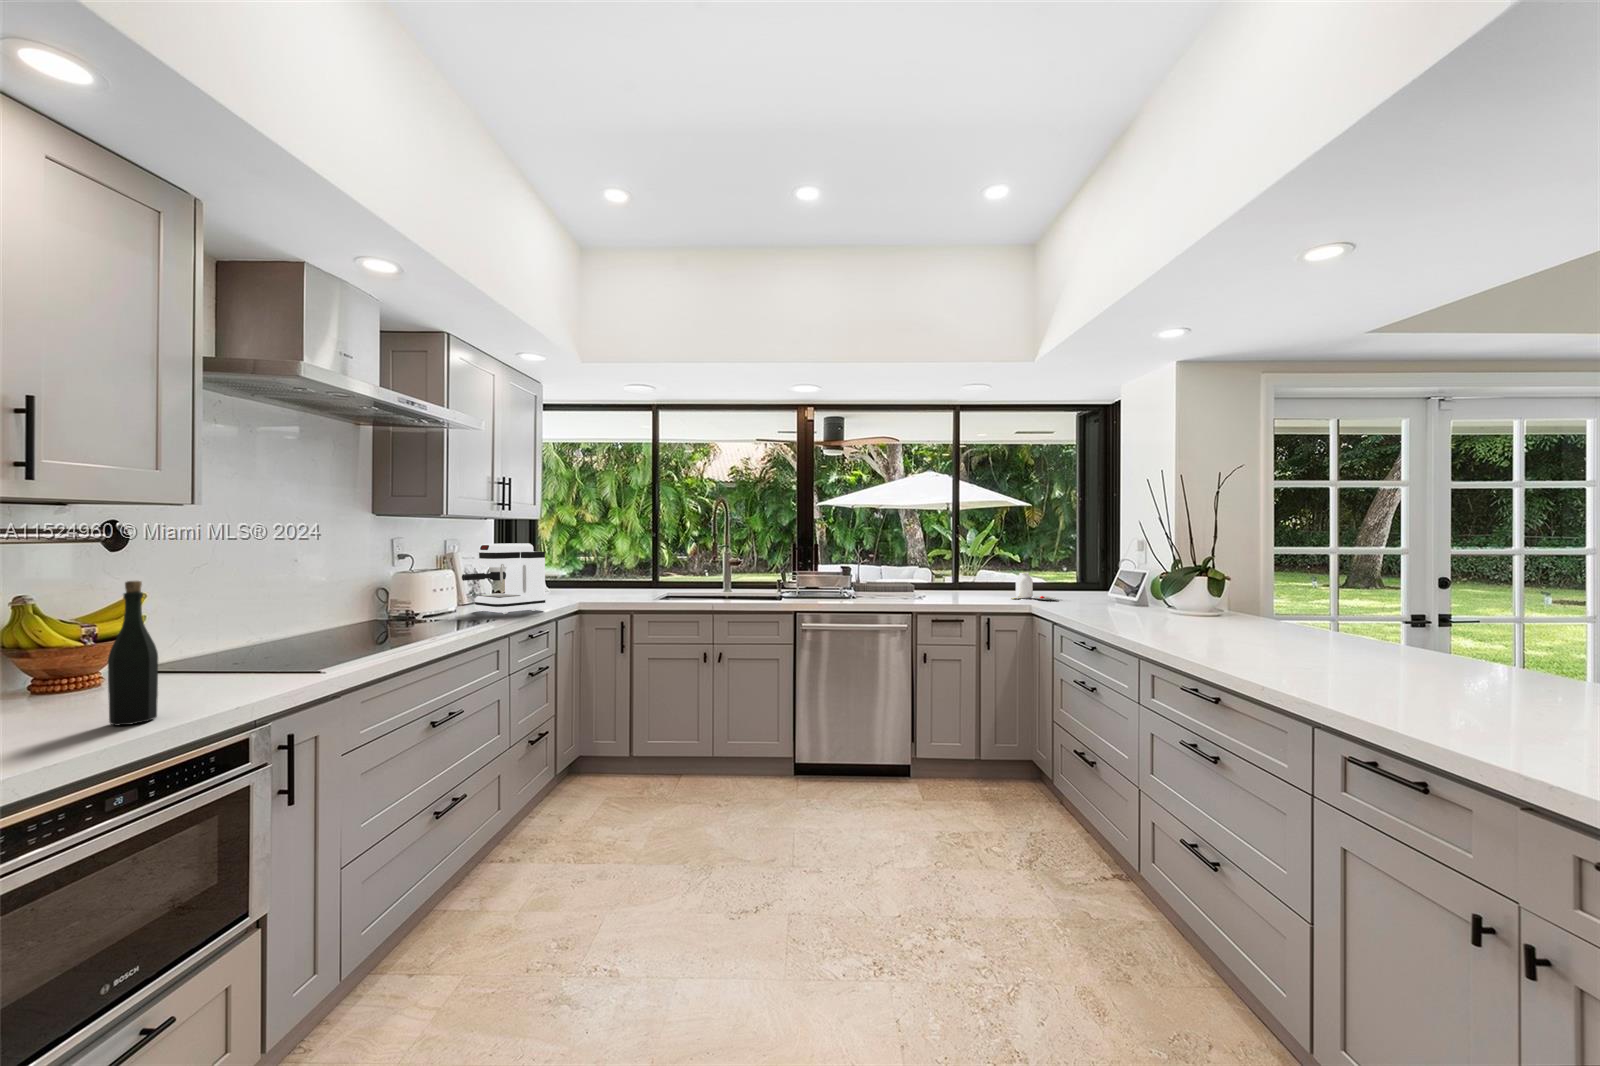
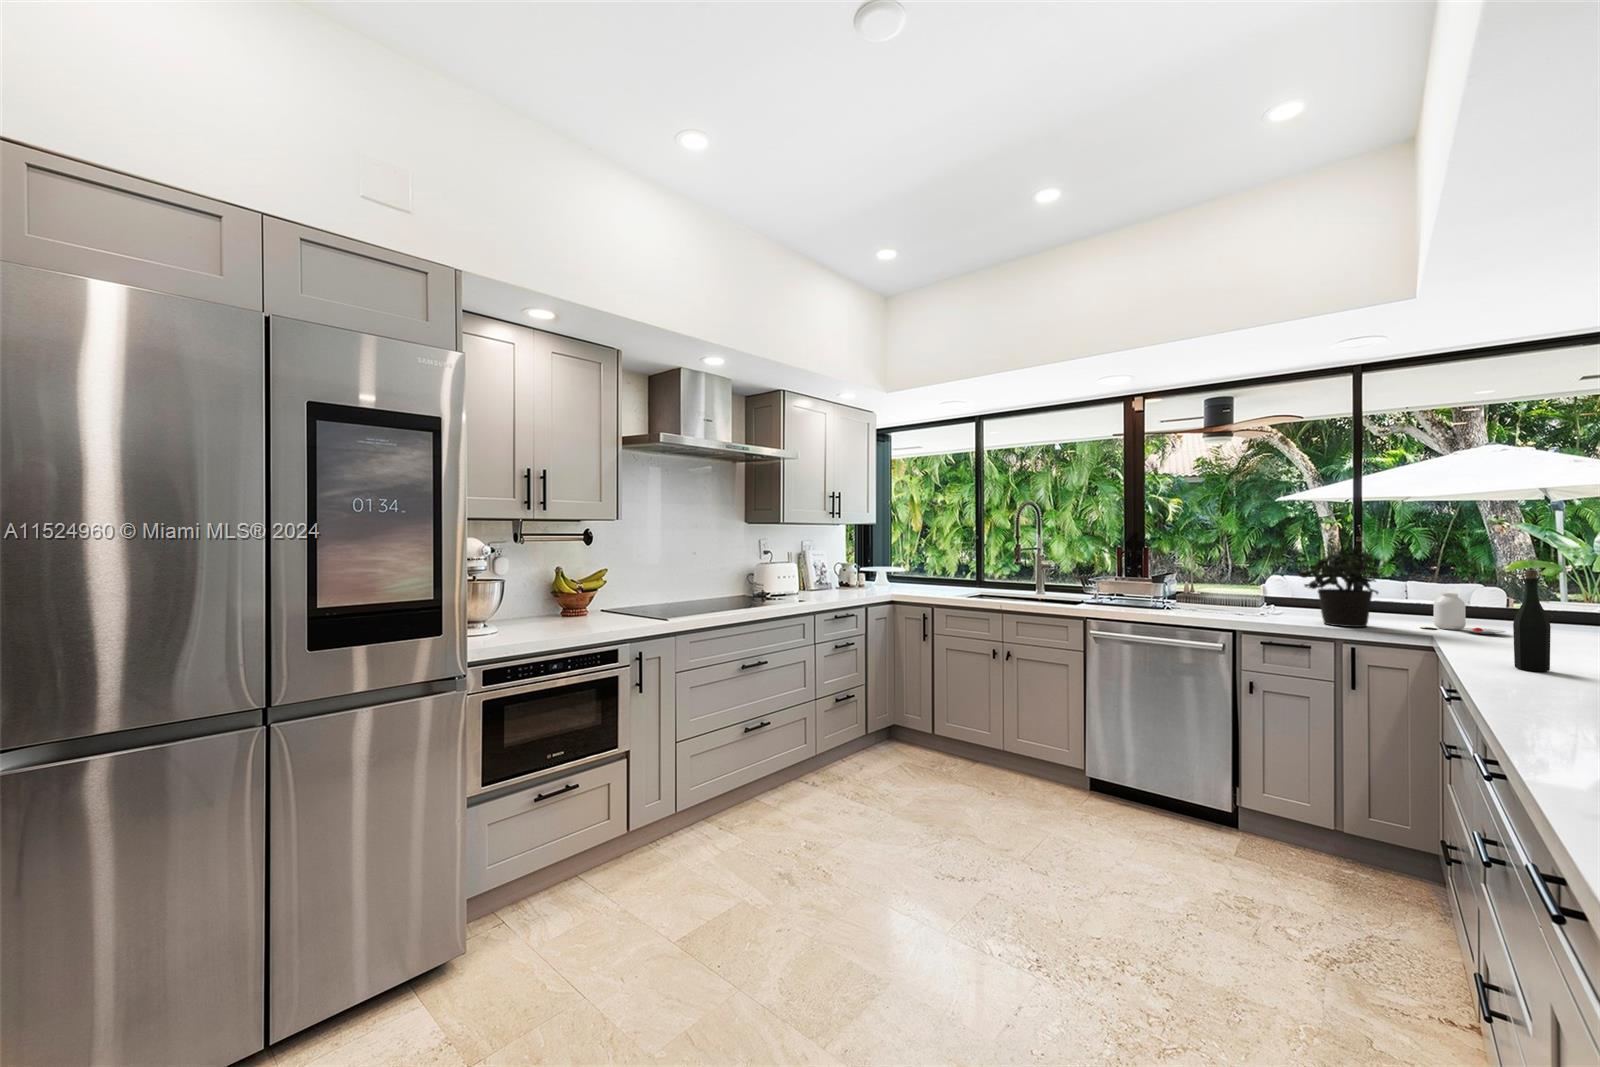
potted plant: none [944,539,1000,602] -> present [1297,546,1380,627]
coffee maker: present [462,543,546,614] -> none [795,543,854,598]
bottle: present [108,581,158,726] -> present [1513,570,1551,672]

